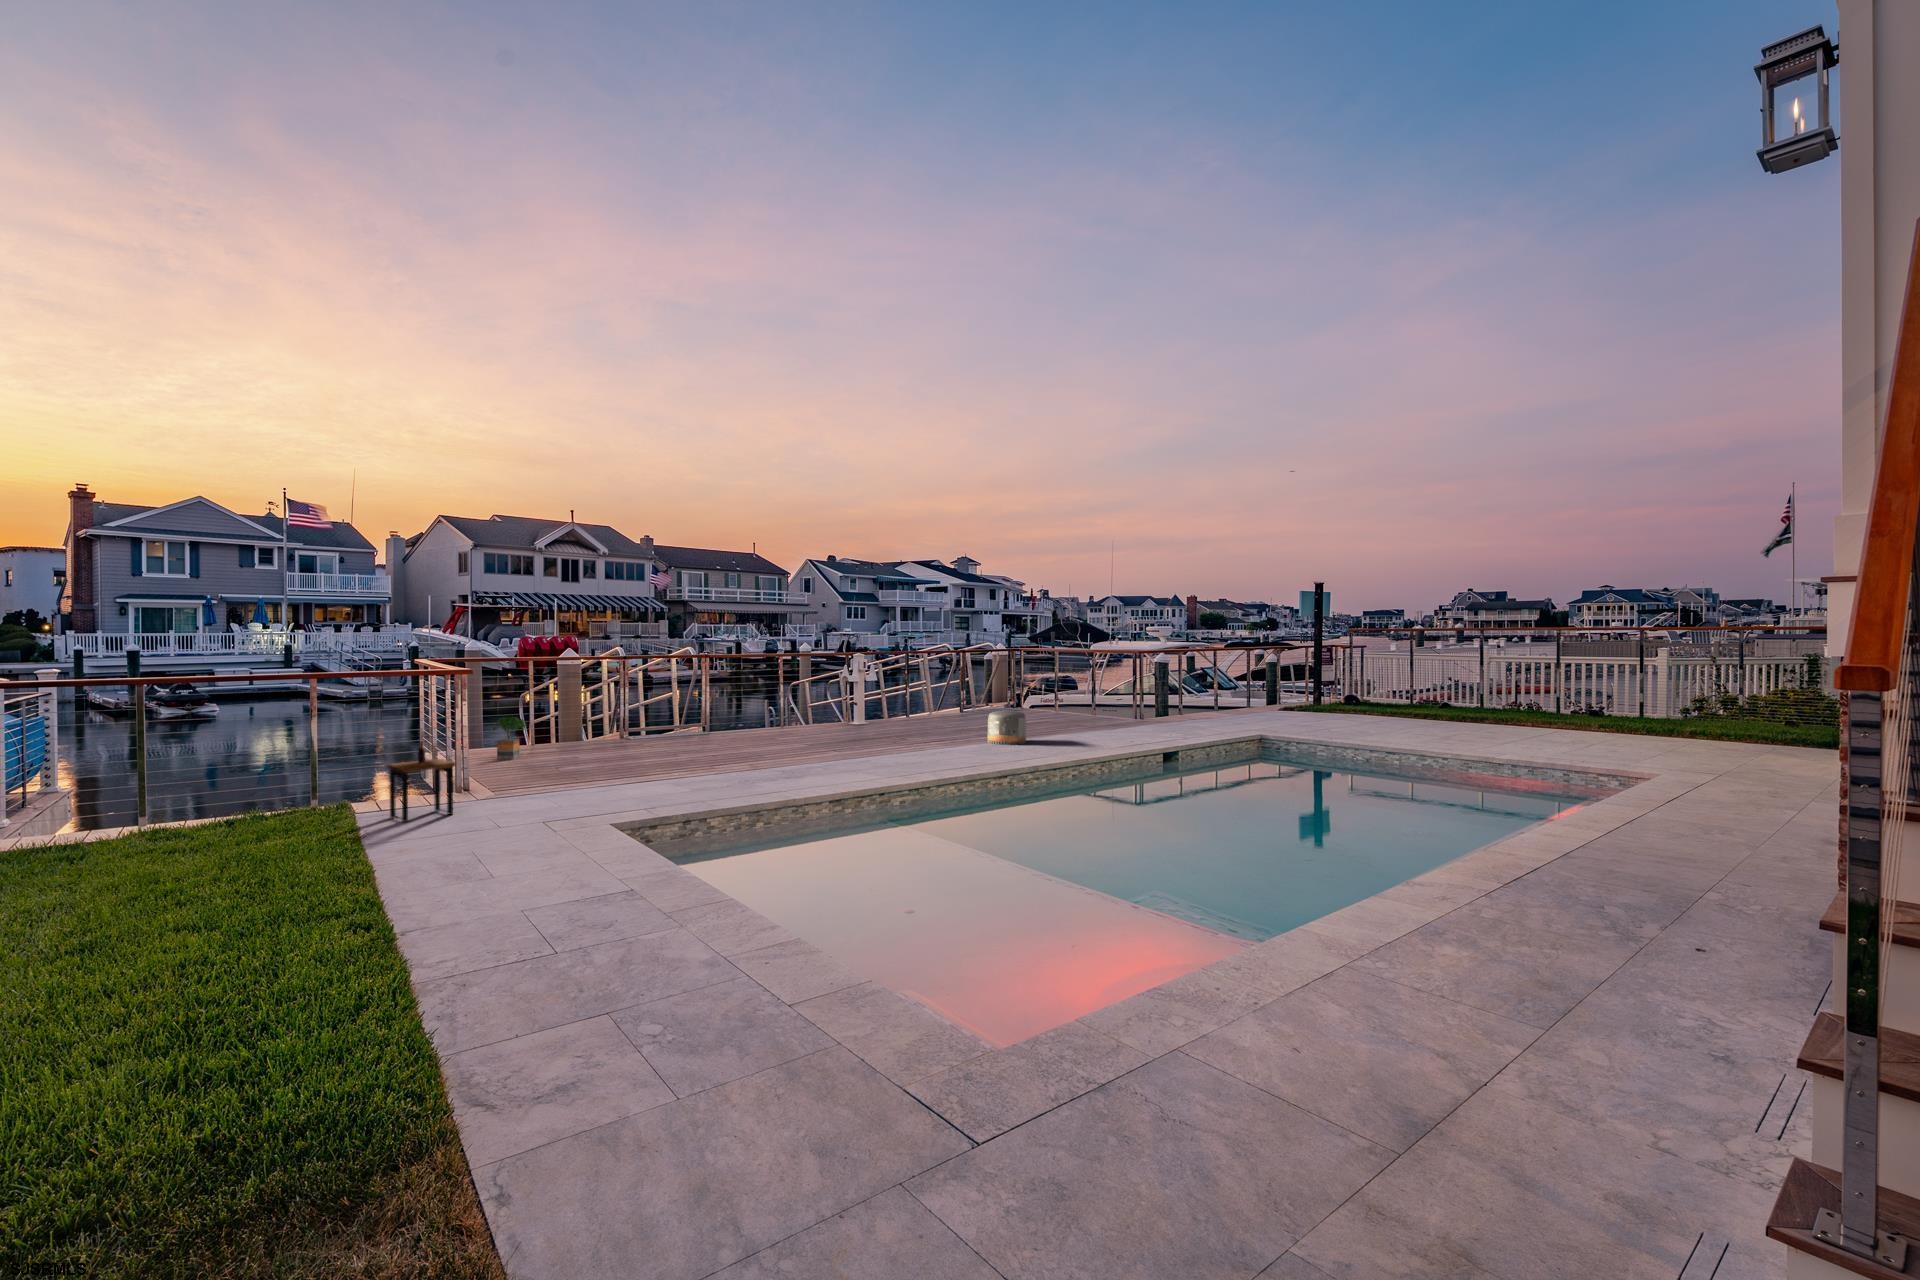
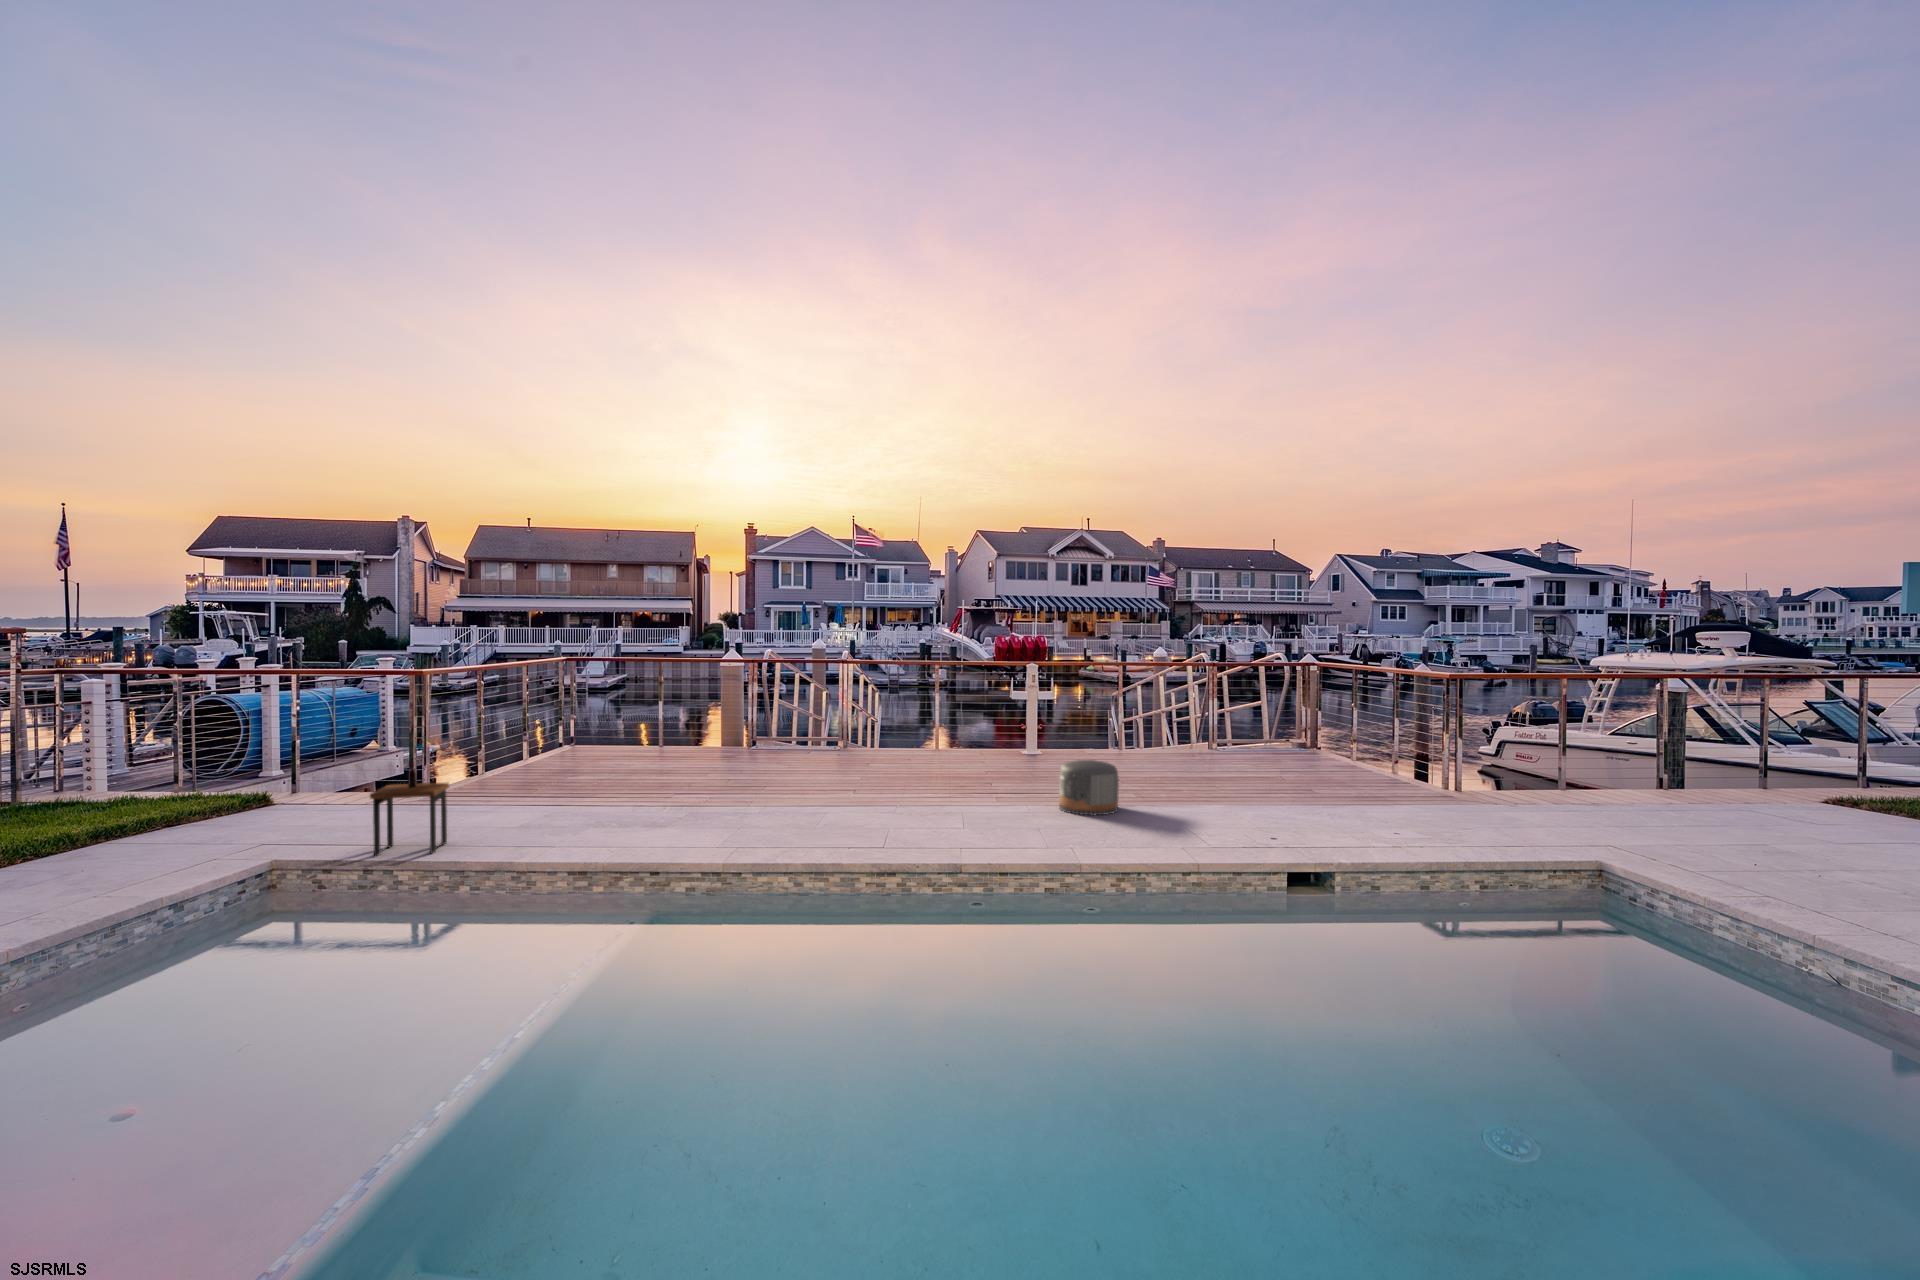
potted tree: present [493,717,526,760] -> none [576,717,612,761]
side table: present [387,742,455,822] -> present [370,762,449,857]

